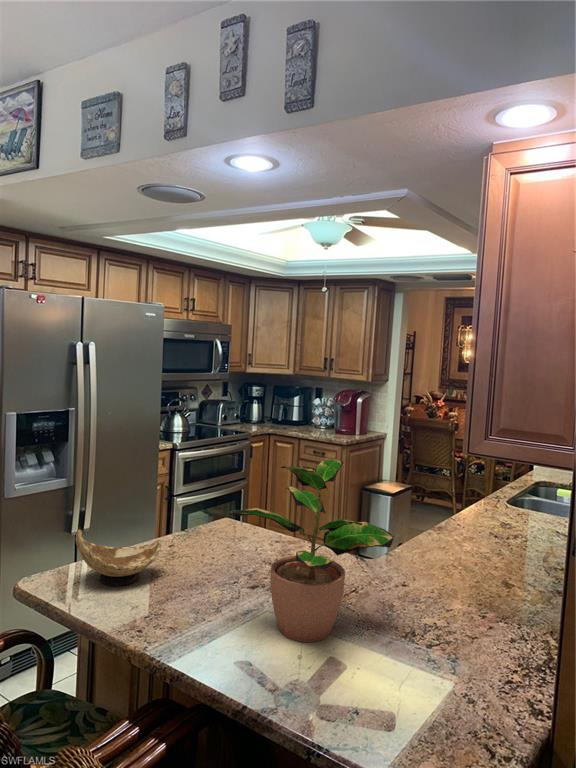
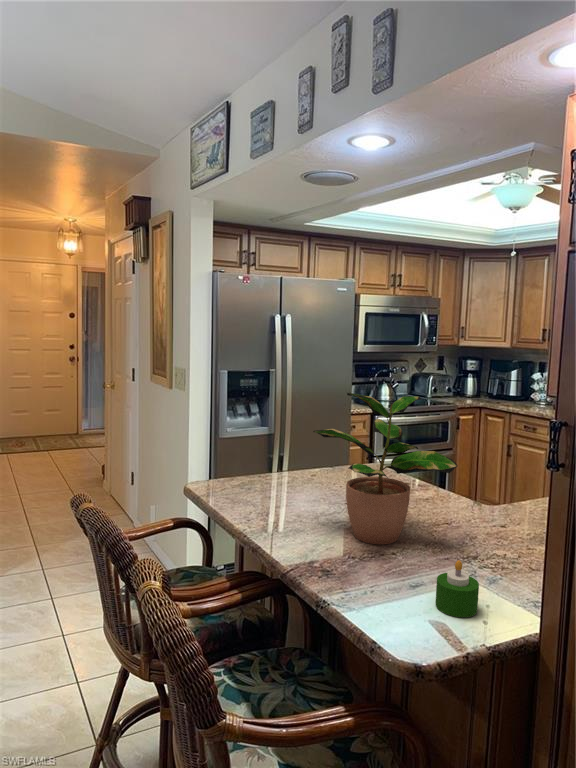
decorative bowl: present [76,530,162,586] -> none [225,445,291,491]
candle: none [435,664,485,734] -> present [436,560,479,617]

